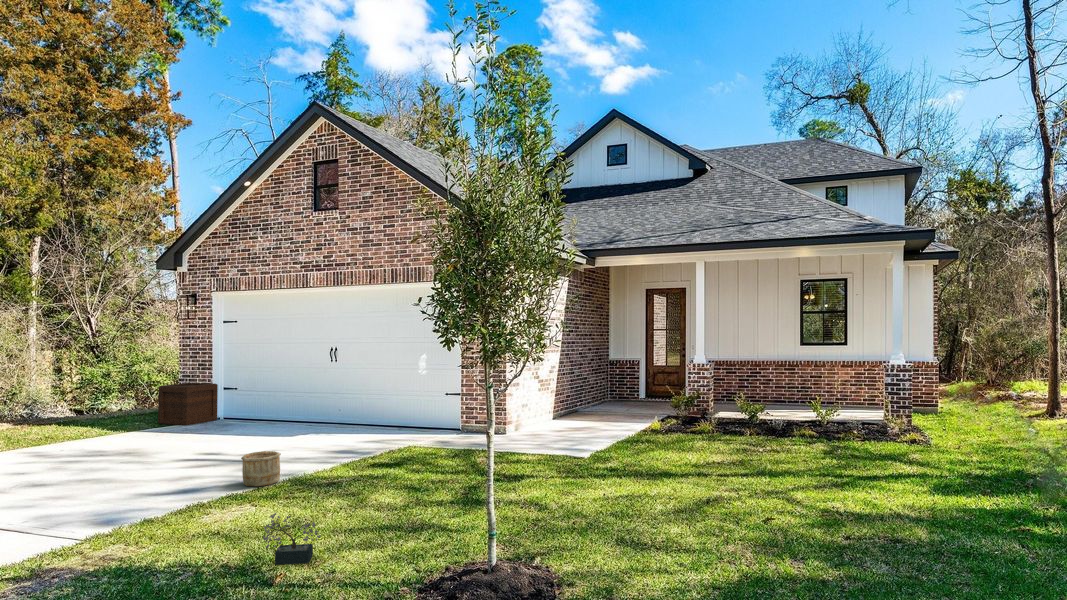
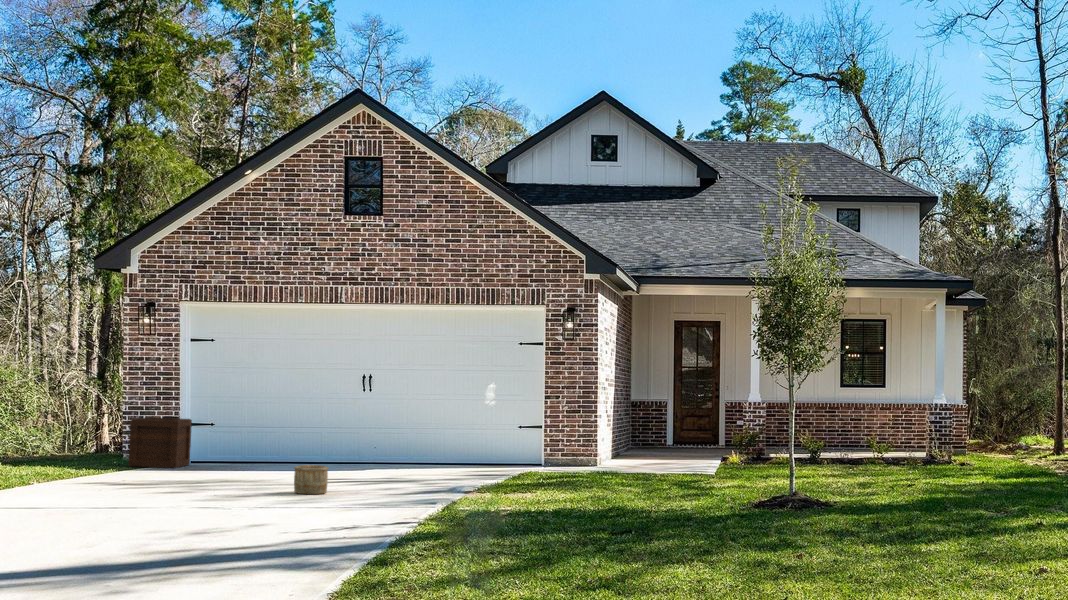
wooden bucket: present [241,451,281,486] -> present [294,465,329,494]
decorative plant: present [263,513,320,565] -> none [640,482,676,516]

